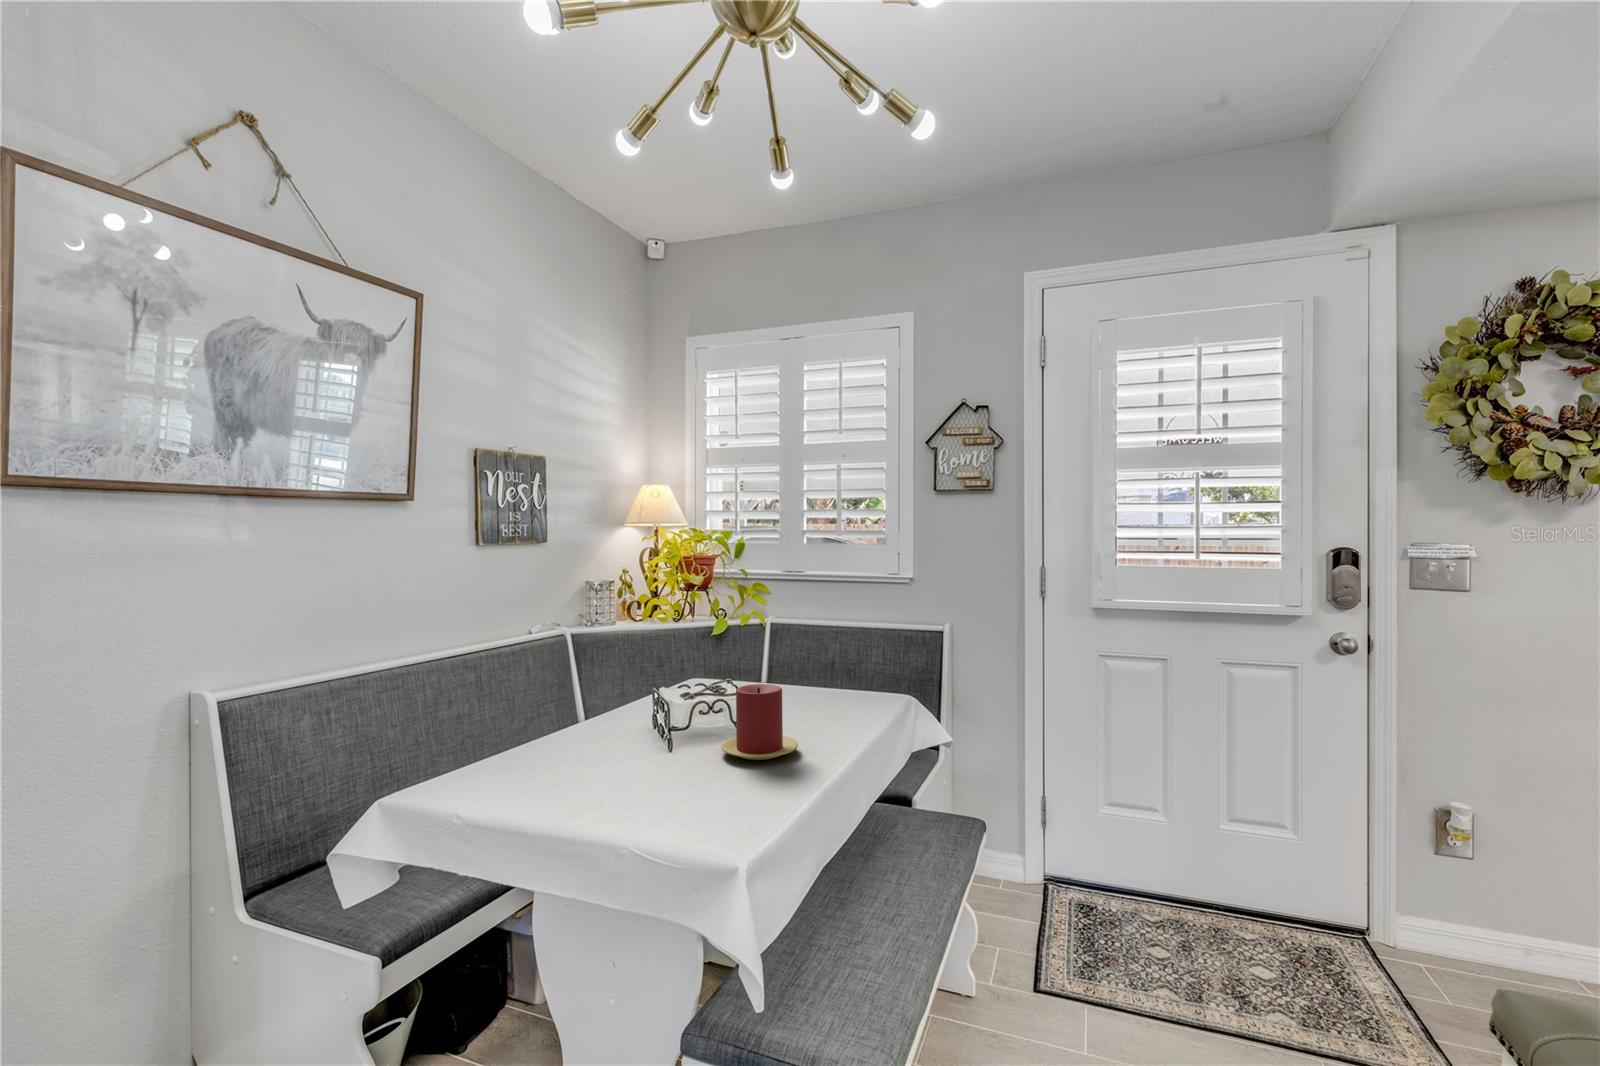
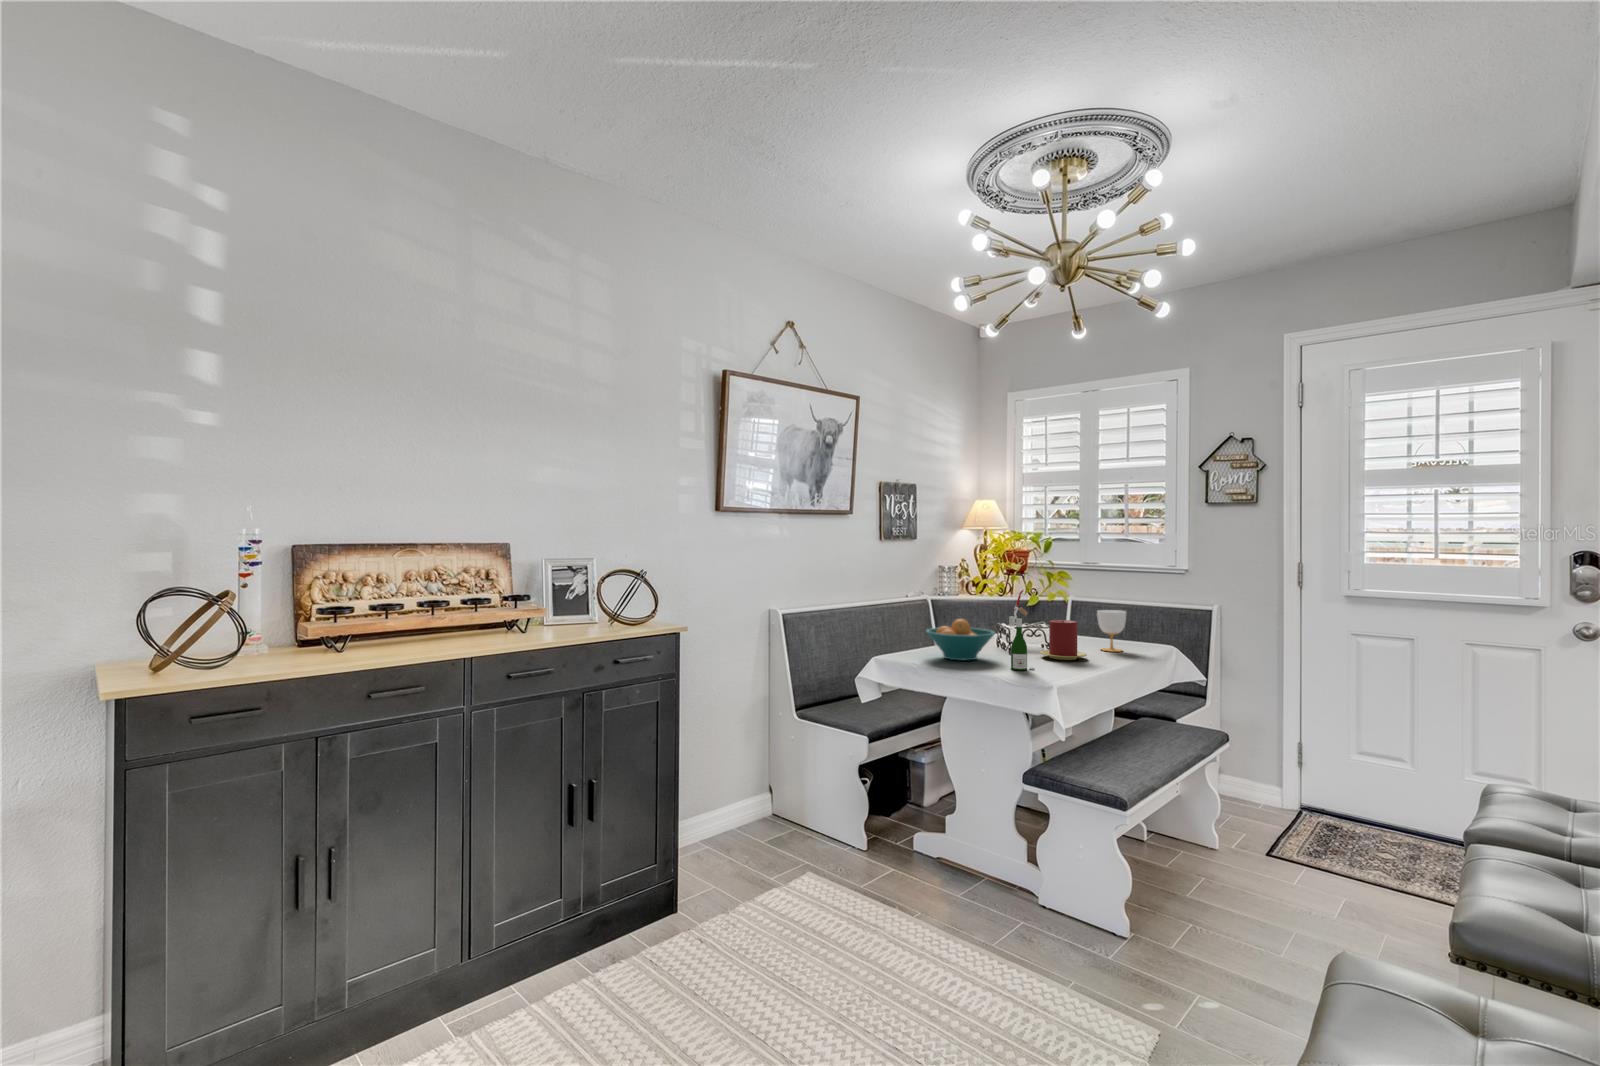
wine bottle: none [658,649,707,812] -> present [1009,590,1034,670]
cup: none [811,654,853,724] -> present [1097,610,1126,652]
fruit bowl: none [499,703,638,790] -> present [926,619,995,660]

